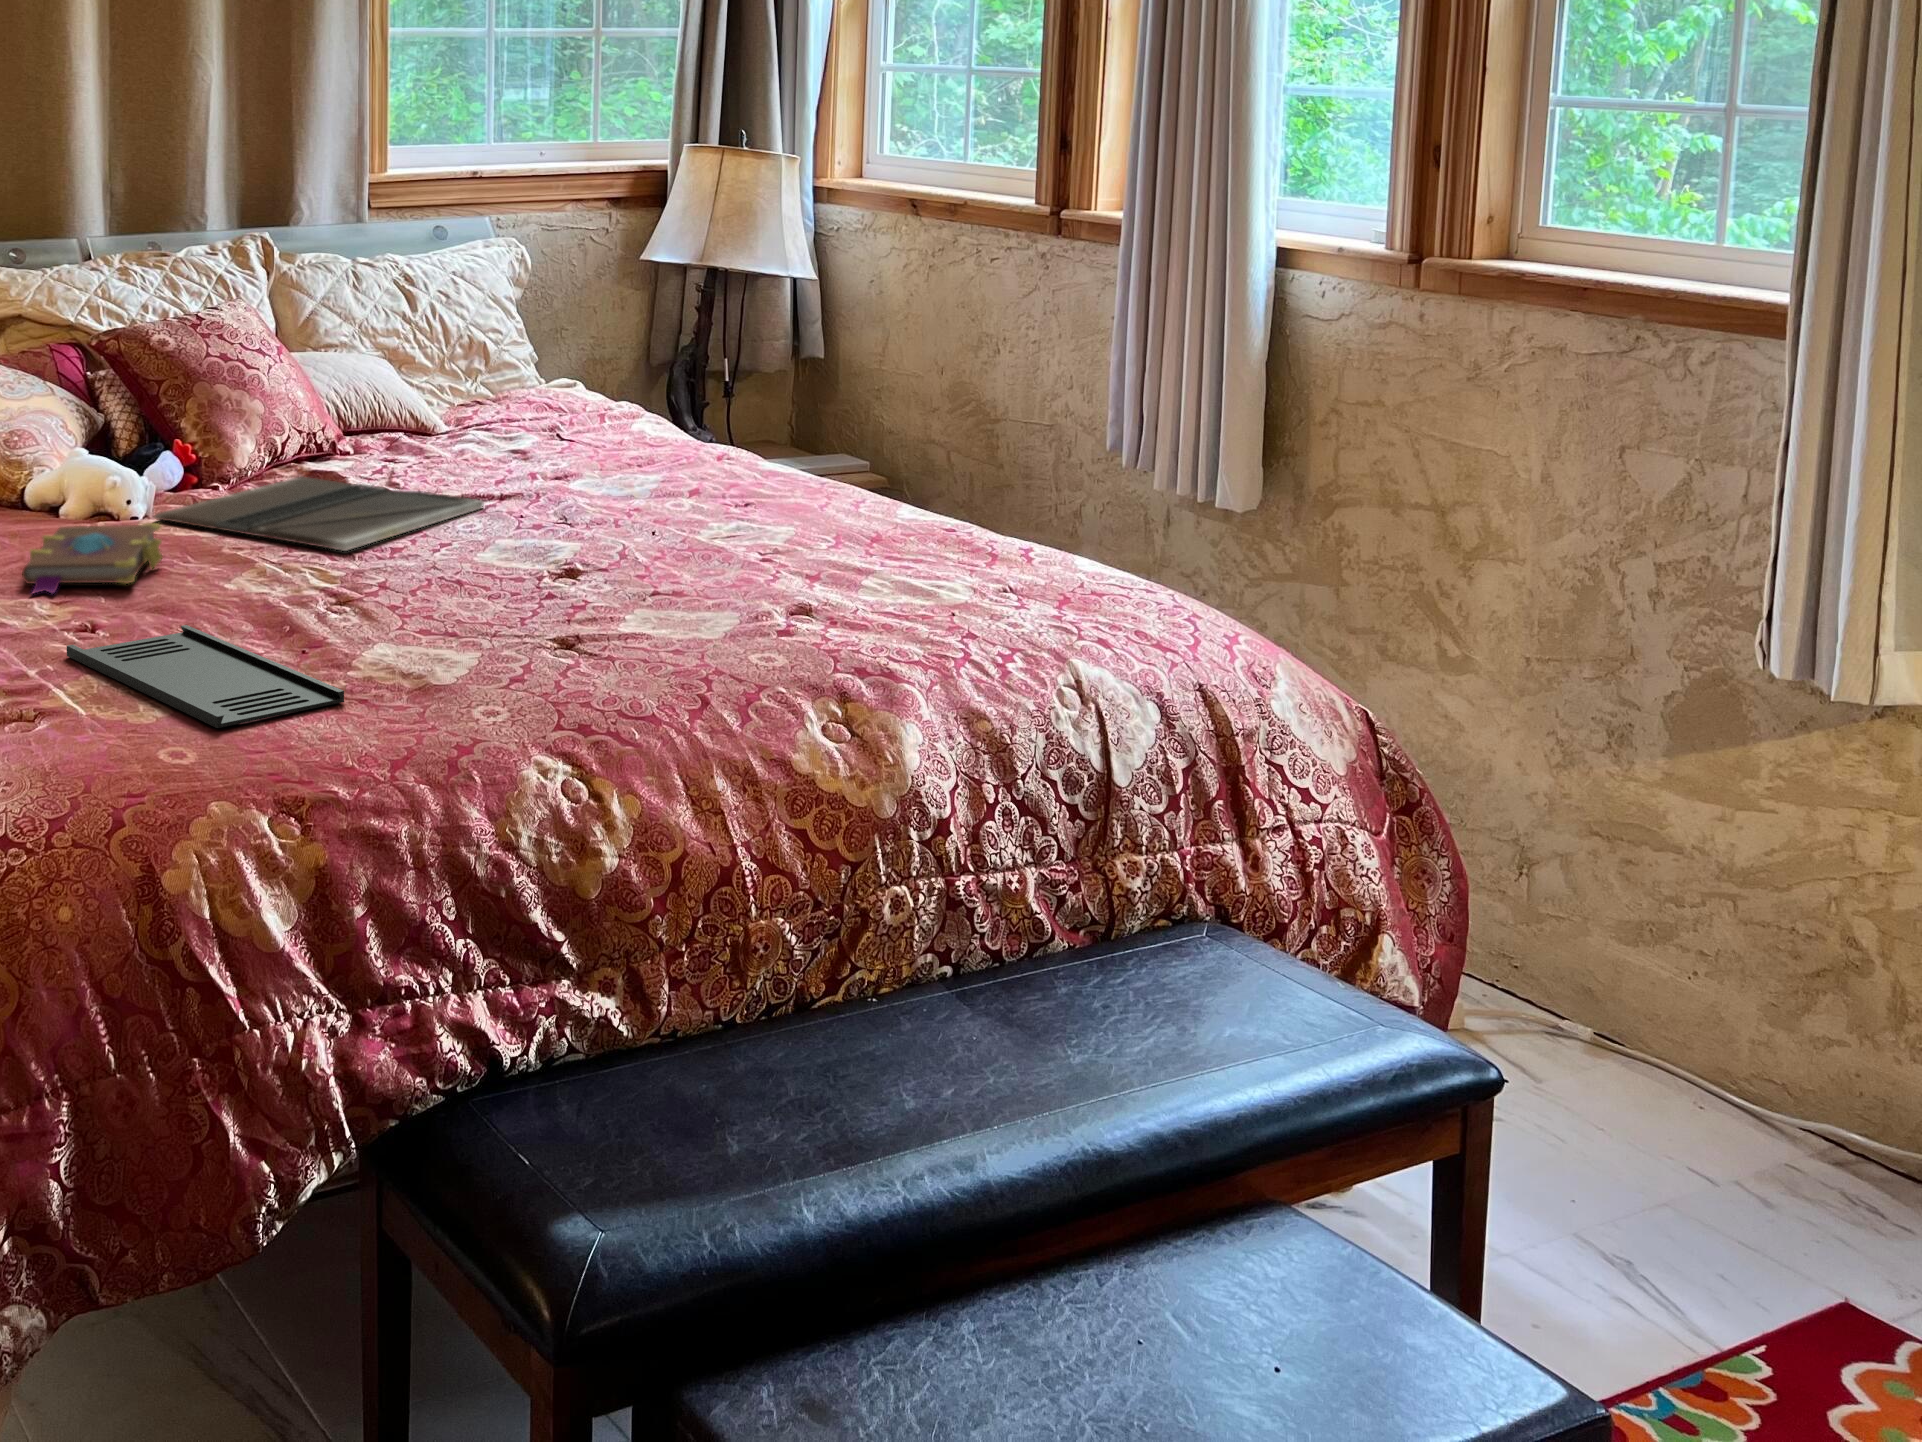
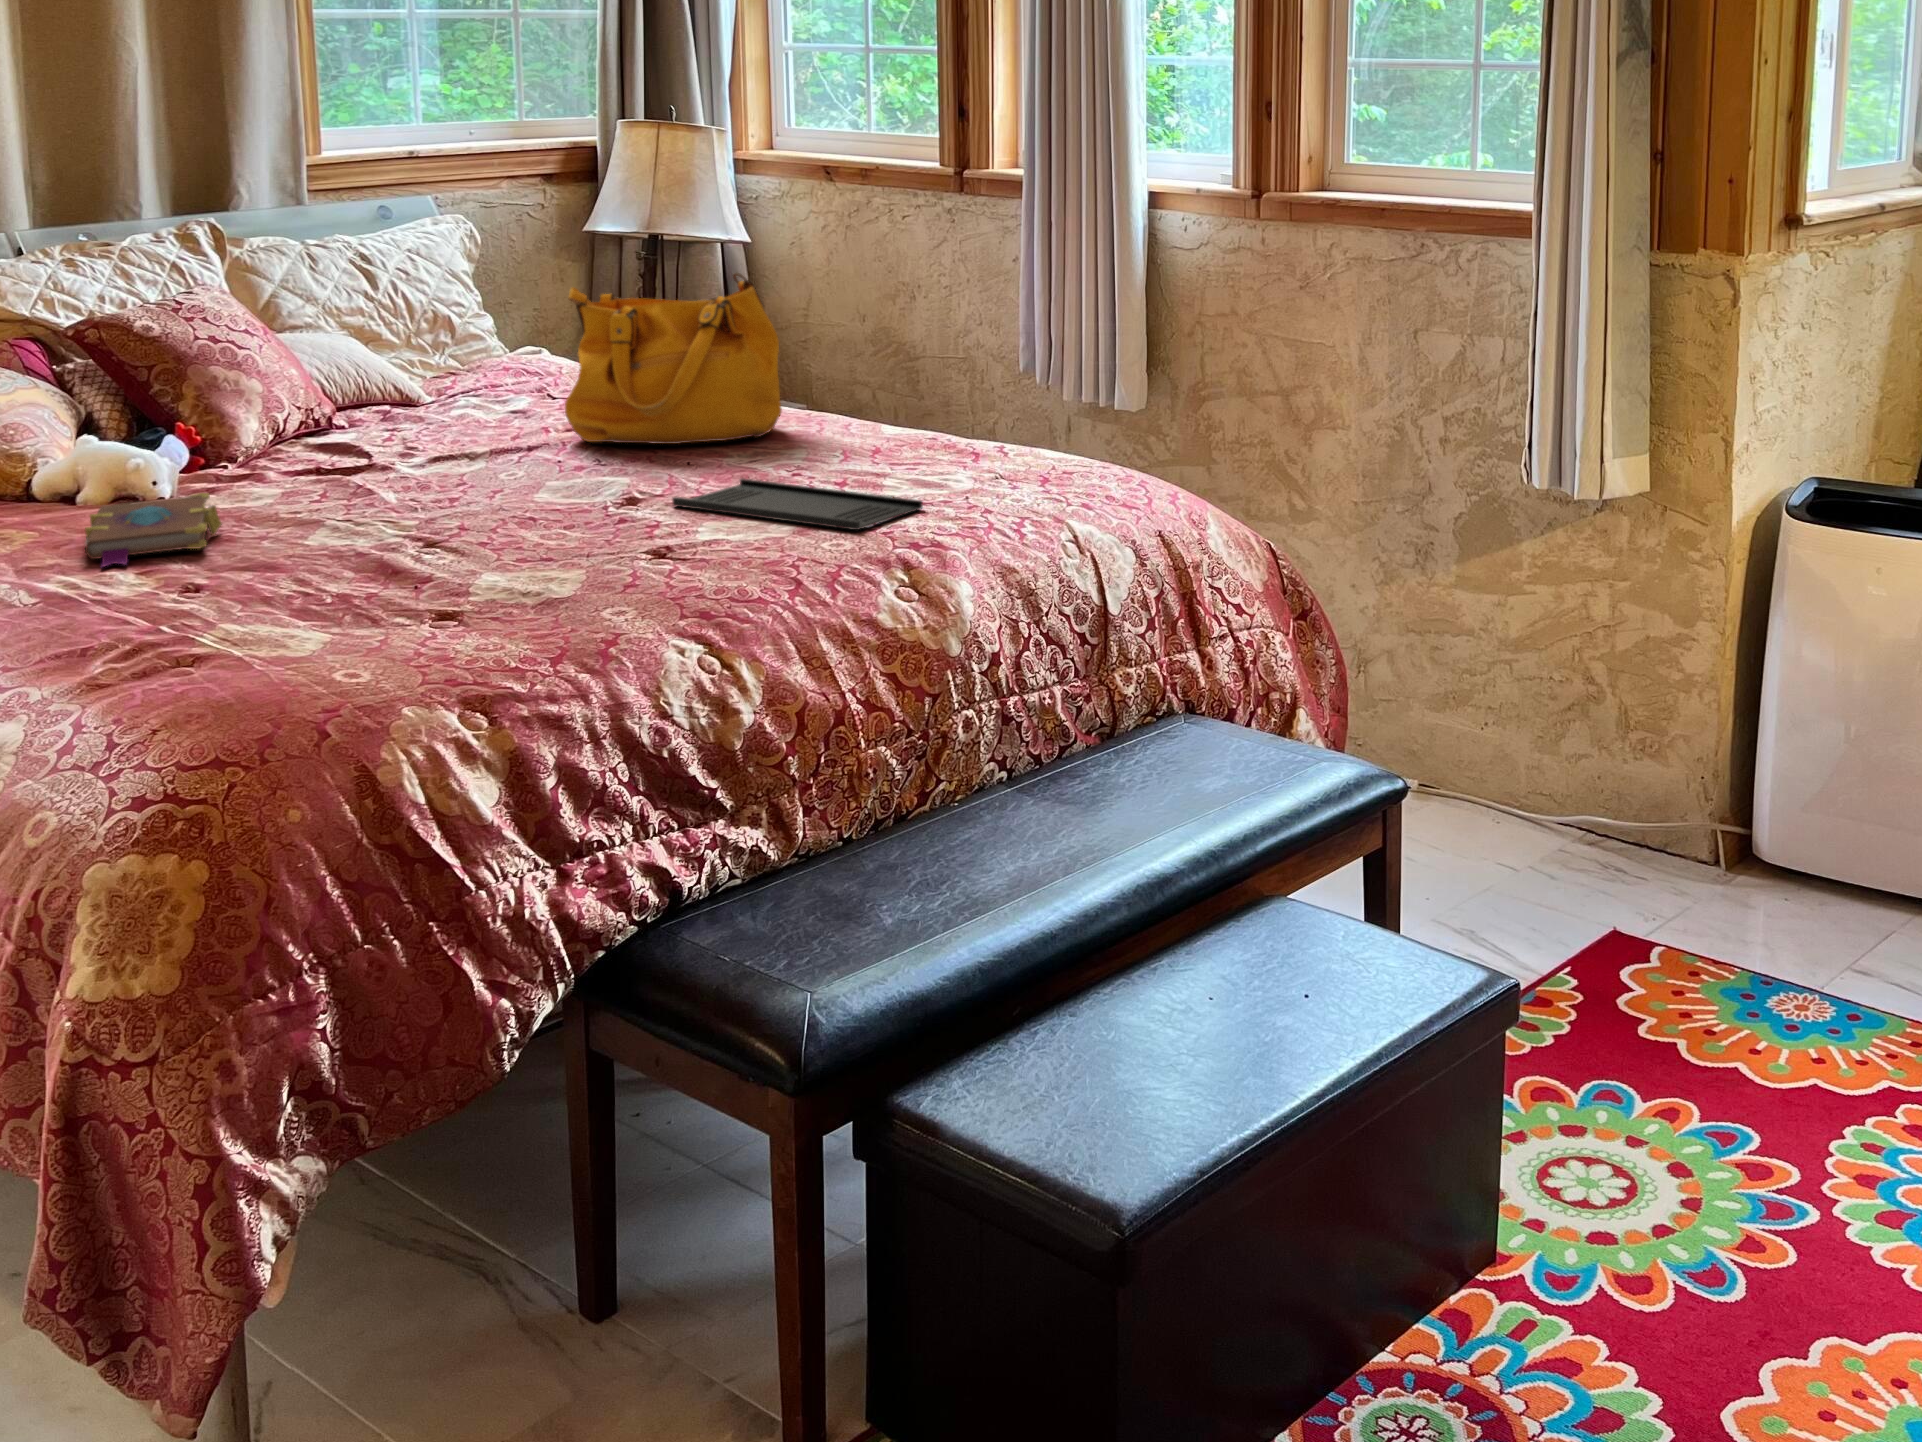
handbag: none [551,324,789,512] -> present [565,273,782,444]
laptop: present [155,476,484,551] -> none [183,445,508,502]
tray: present [67,625,344,728] -> present [672,478,923,530]

